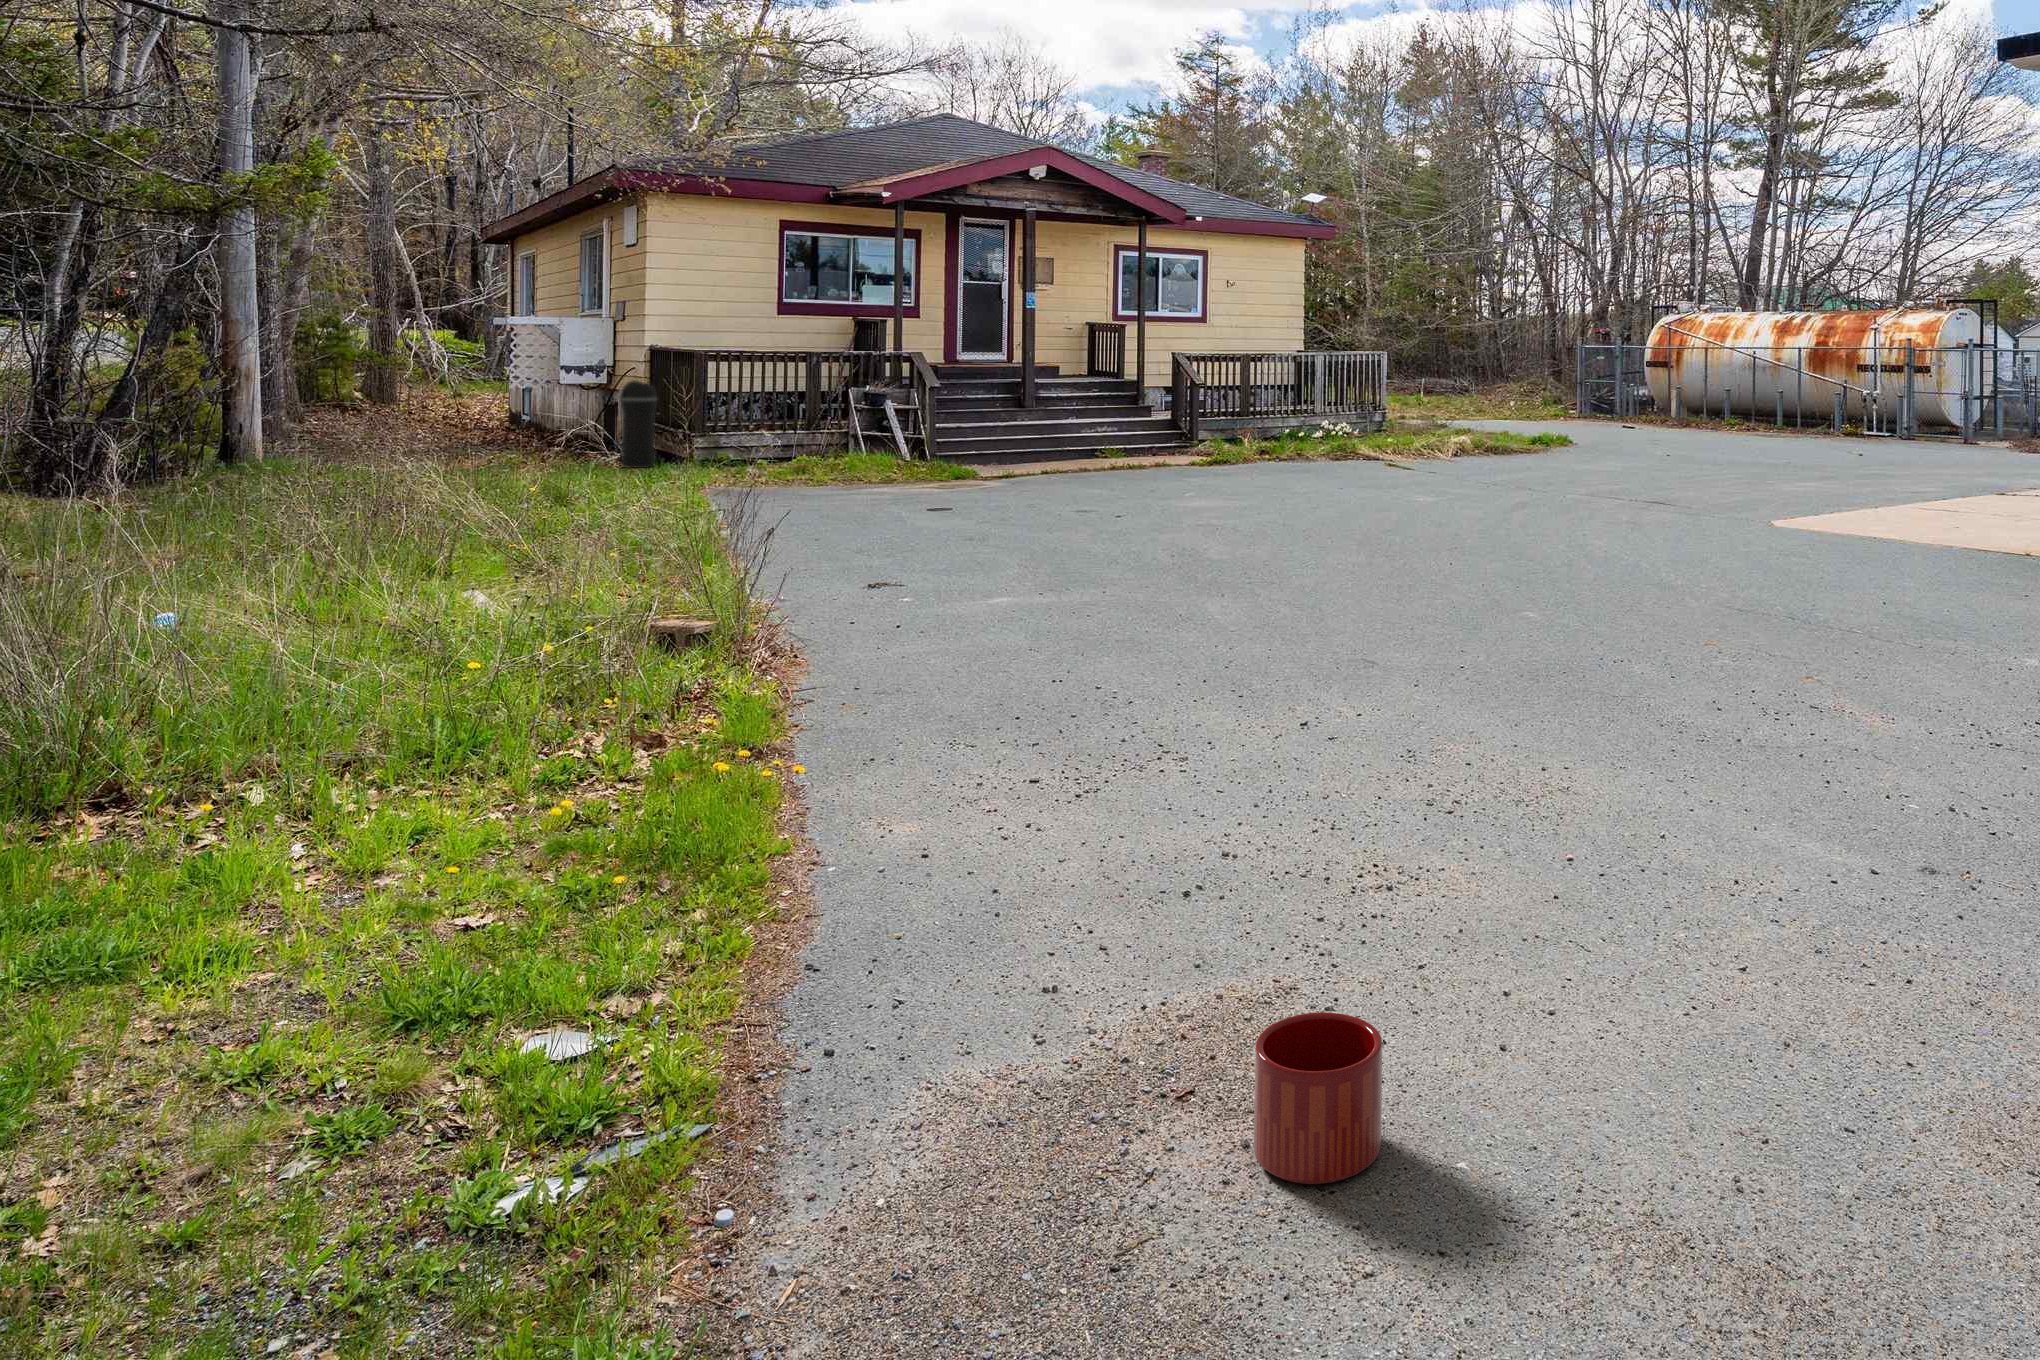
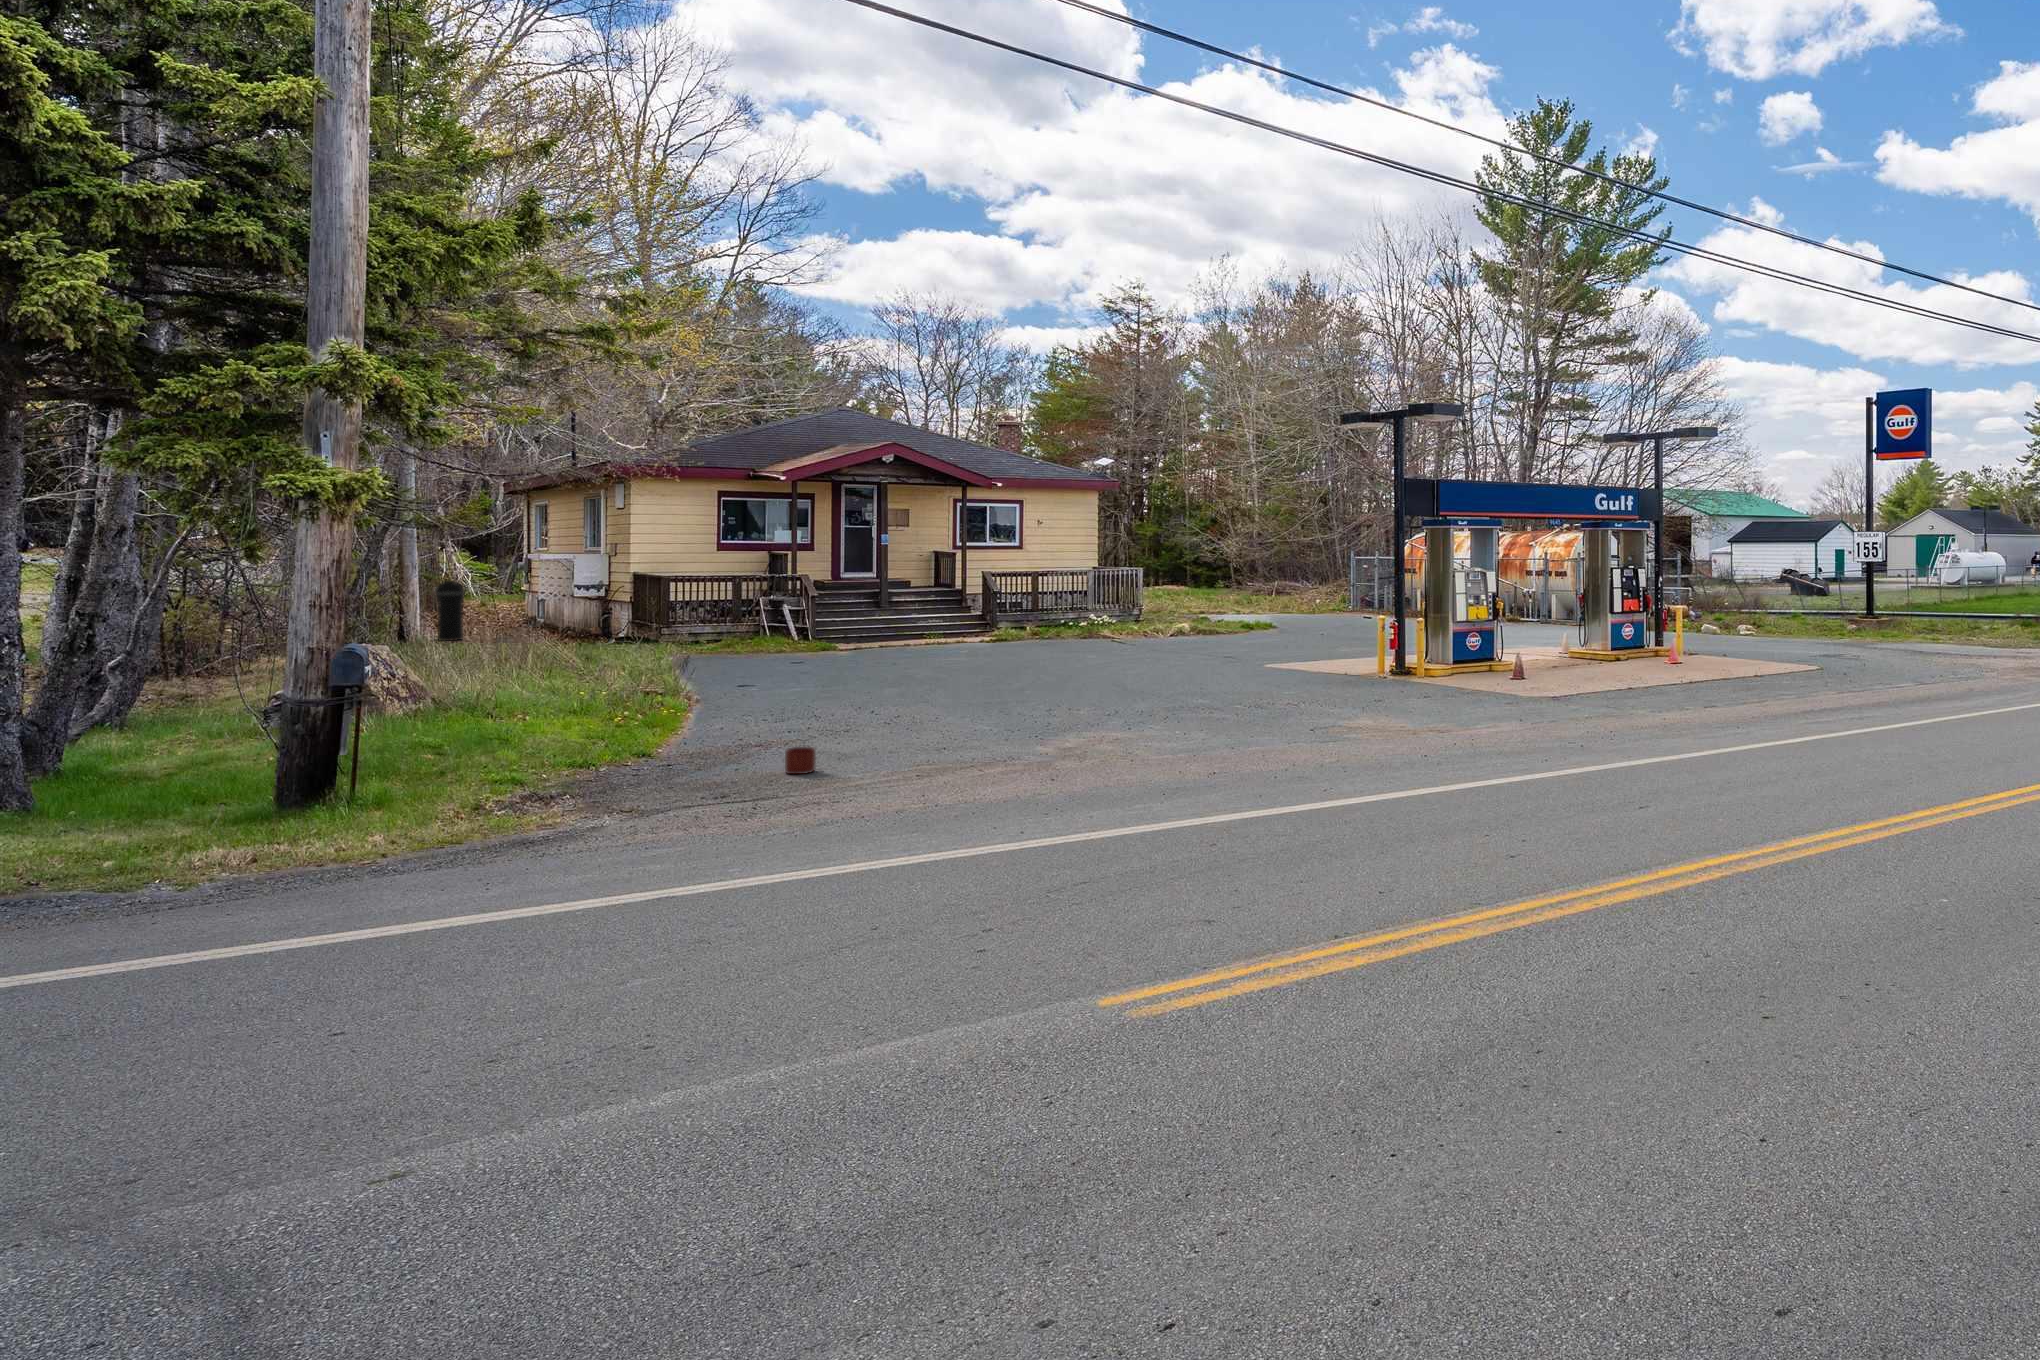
trash can: present [619,380,657,468] -> present [434,580,465,641]

